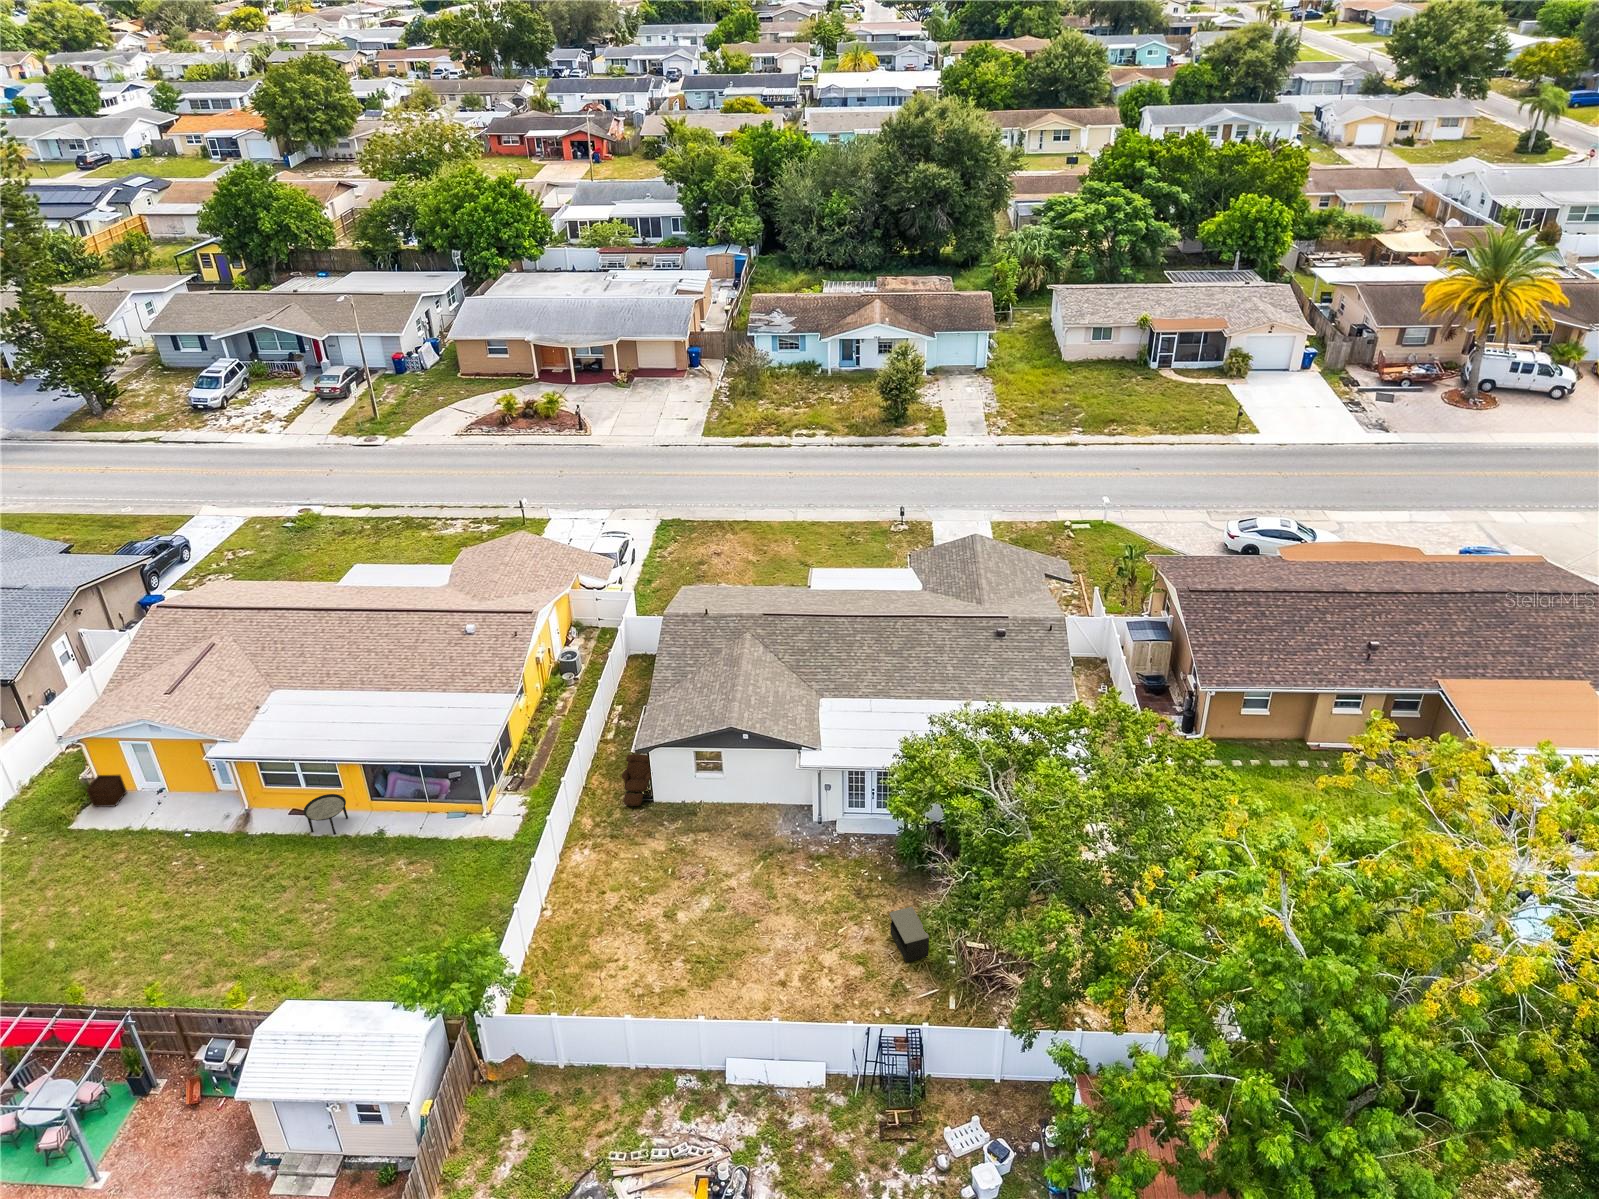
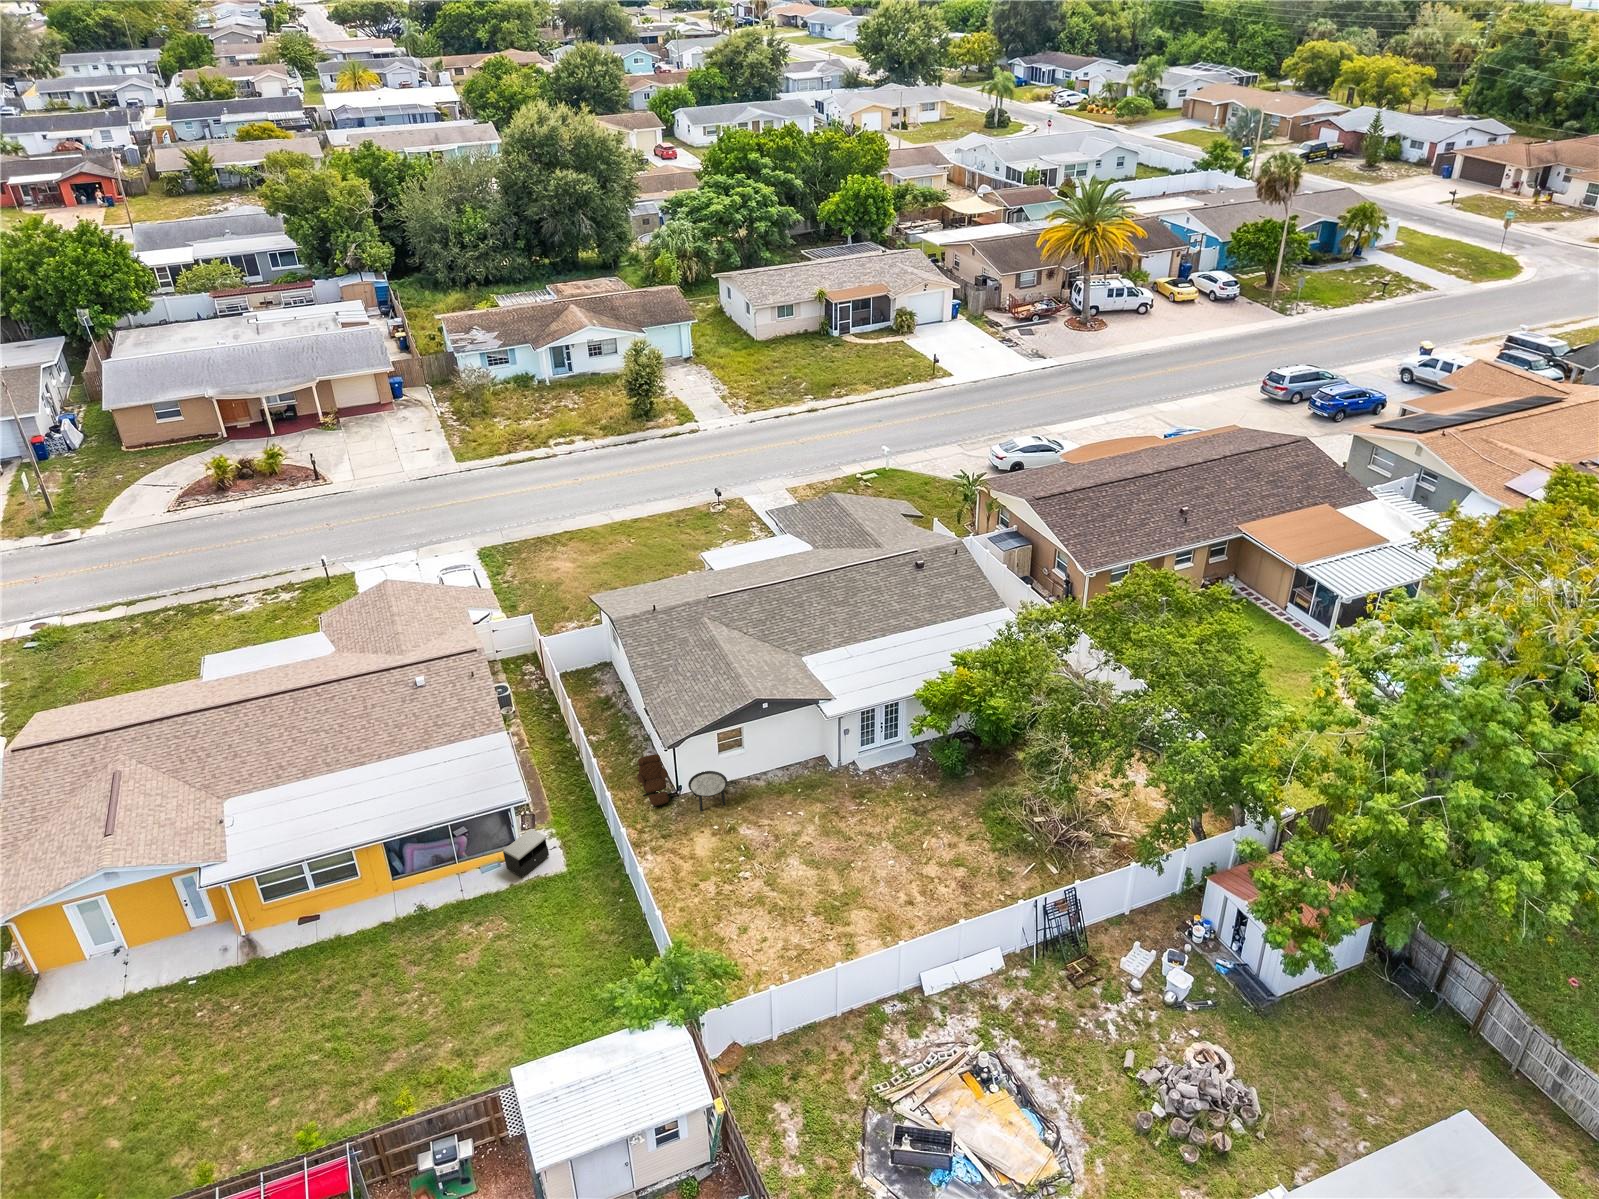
wooden crate: present [86,775,127,807] -> none [29,947,72,994]
round table: present [303,794,348,835] -> present [688,771,727,812]
storage bench: present [890,907,929,962] -> present [503,829,549,877]

